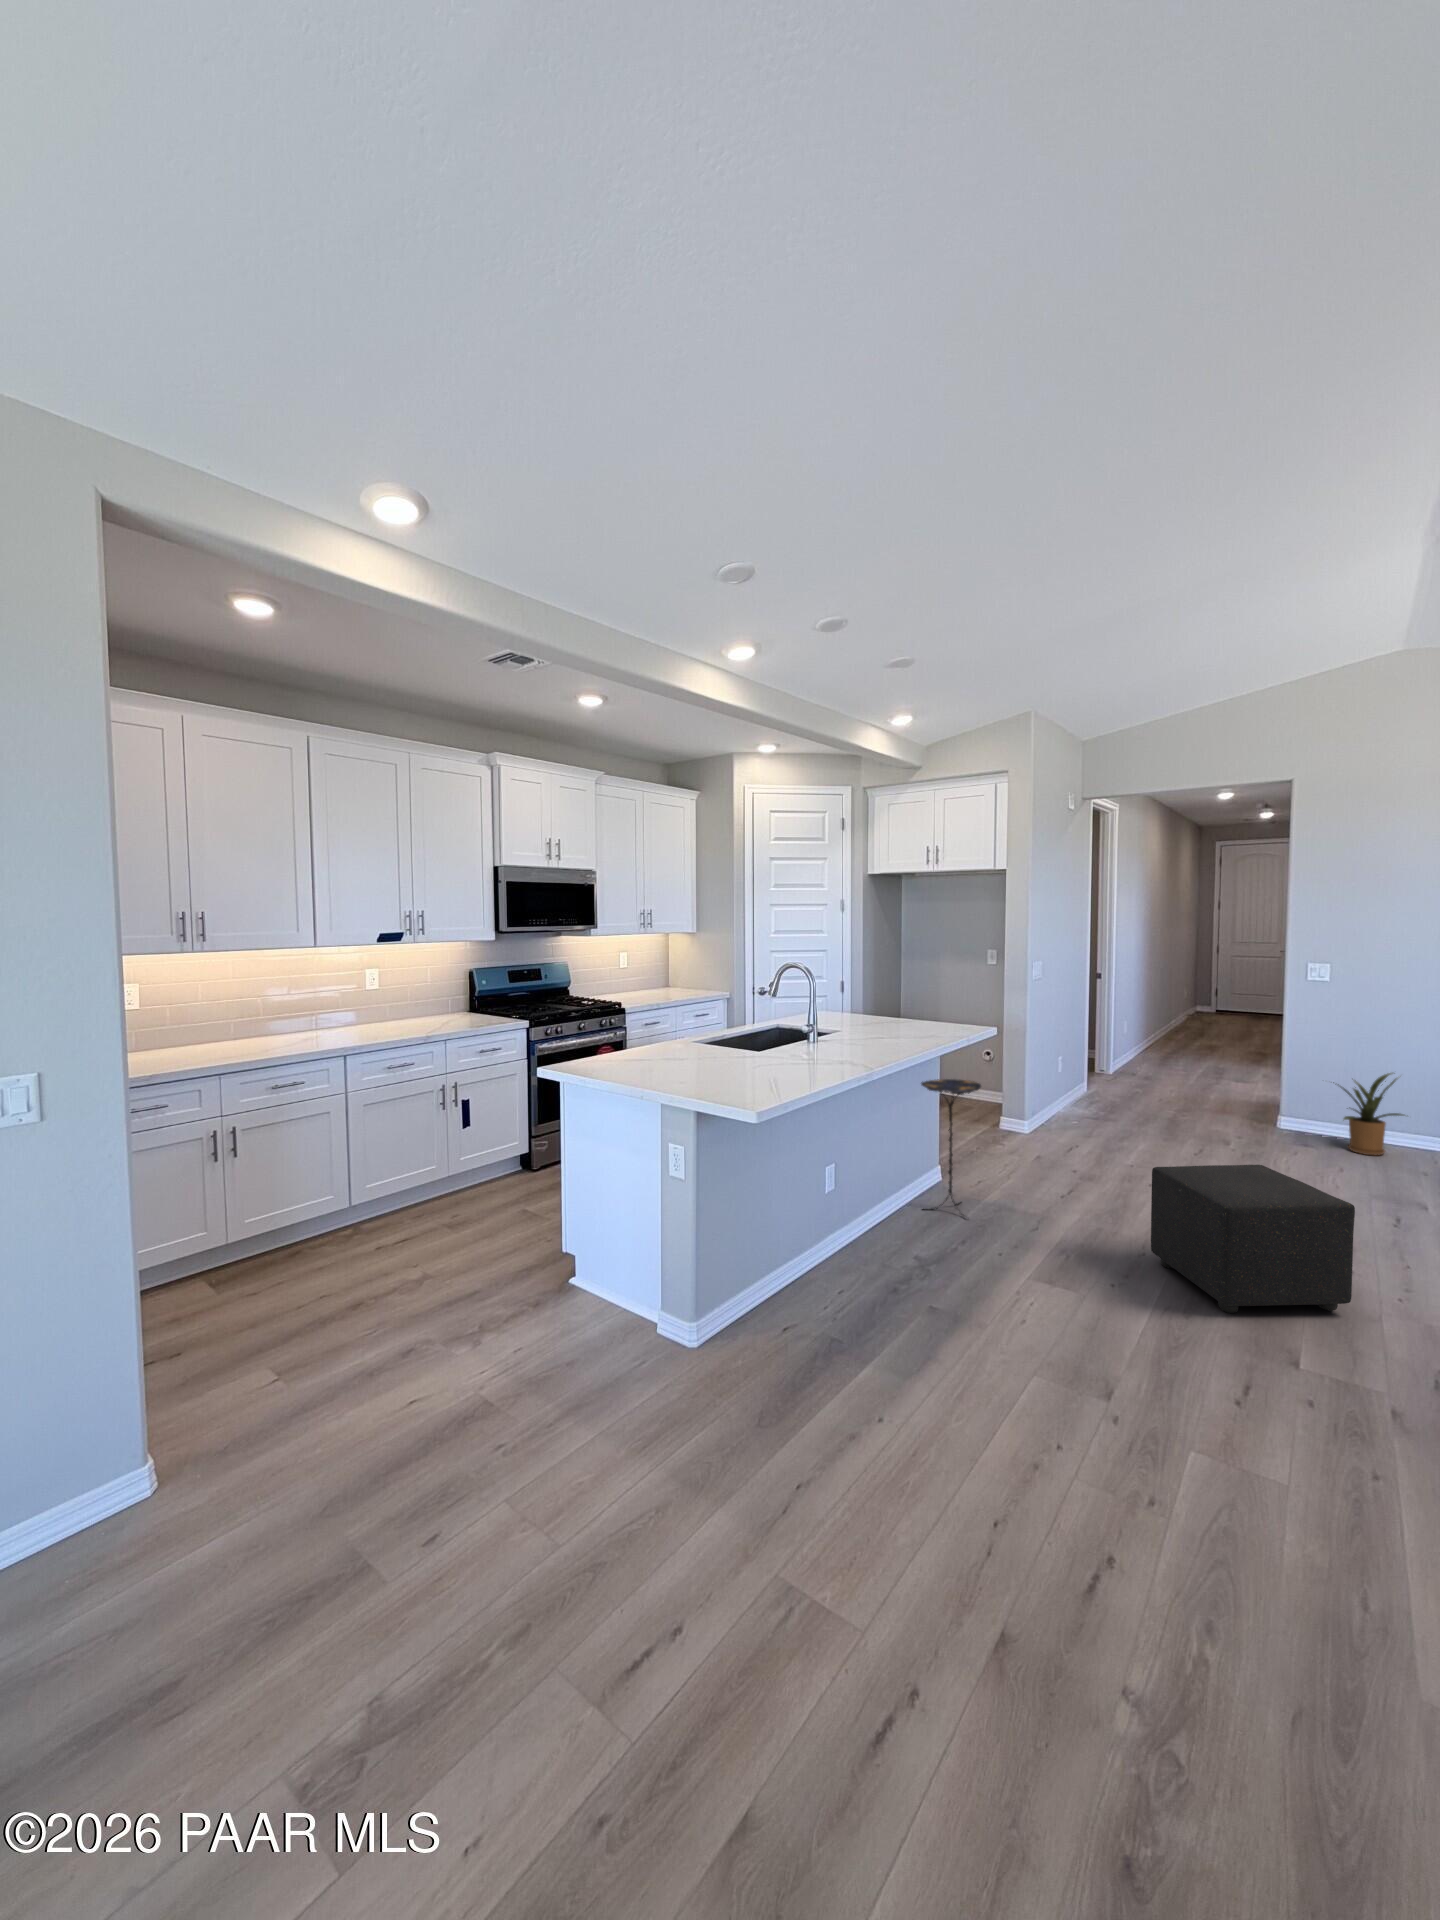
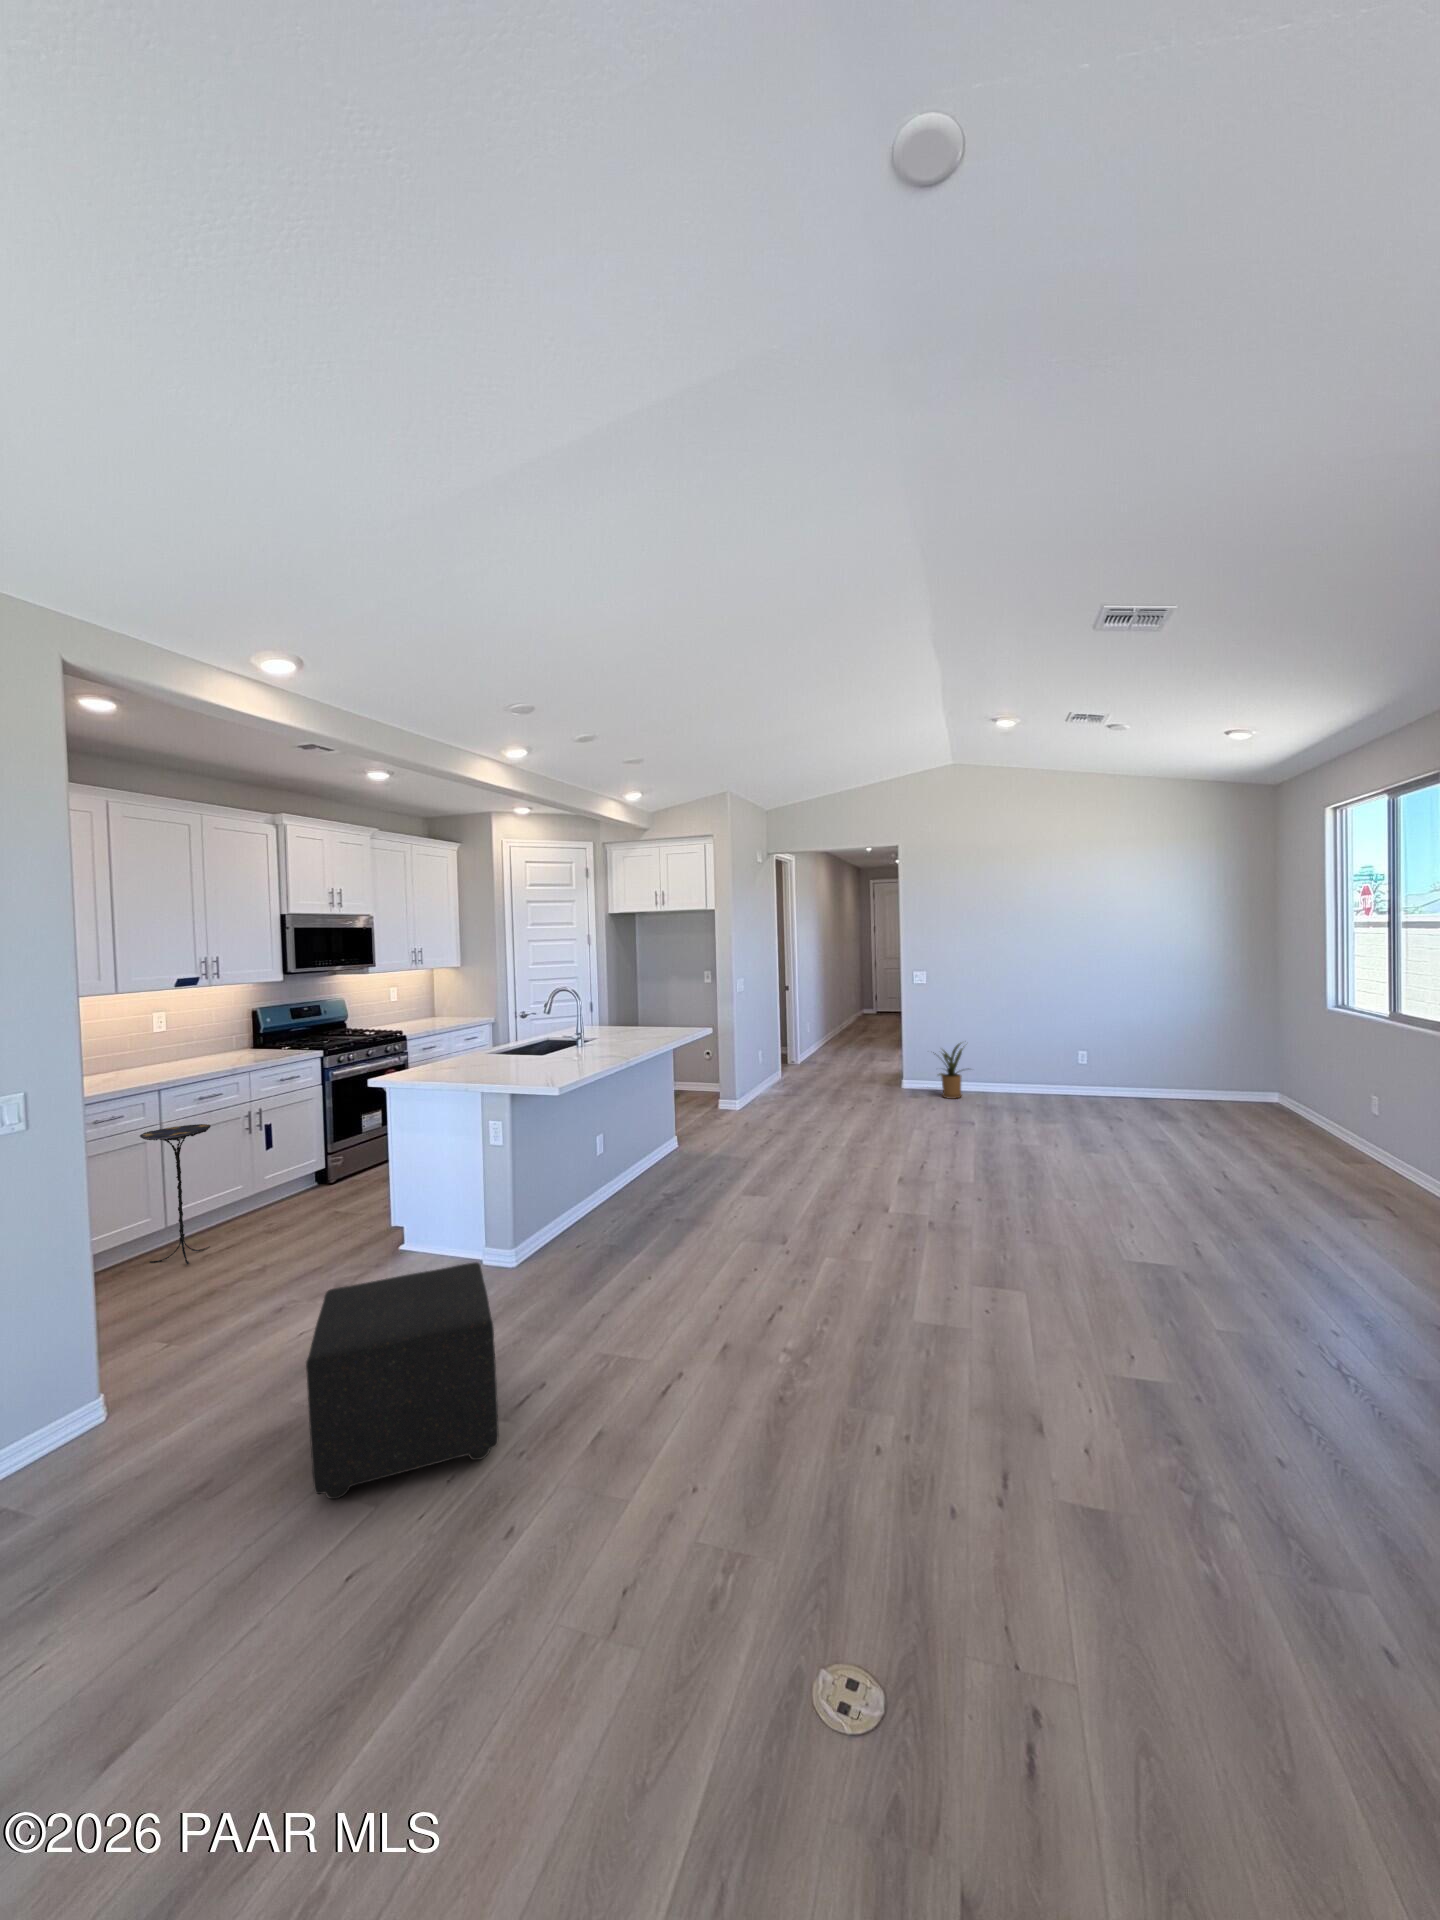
side table: present [921,1079,981,1207] -> present [140,1124,211,1264]
ottoman: present [1151,1165,1355,1313] -> present [306,1262,499,1499]

